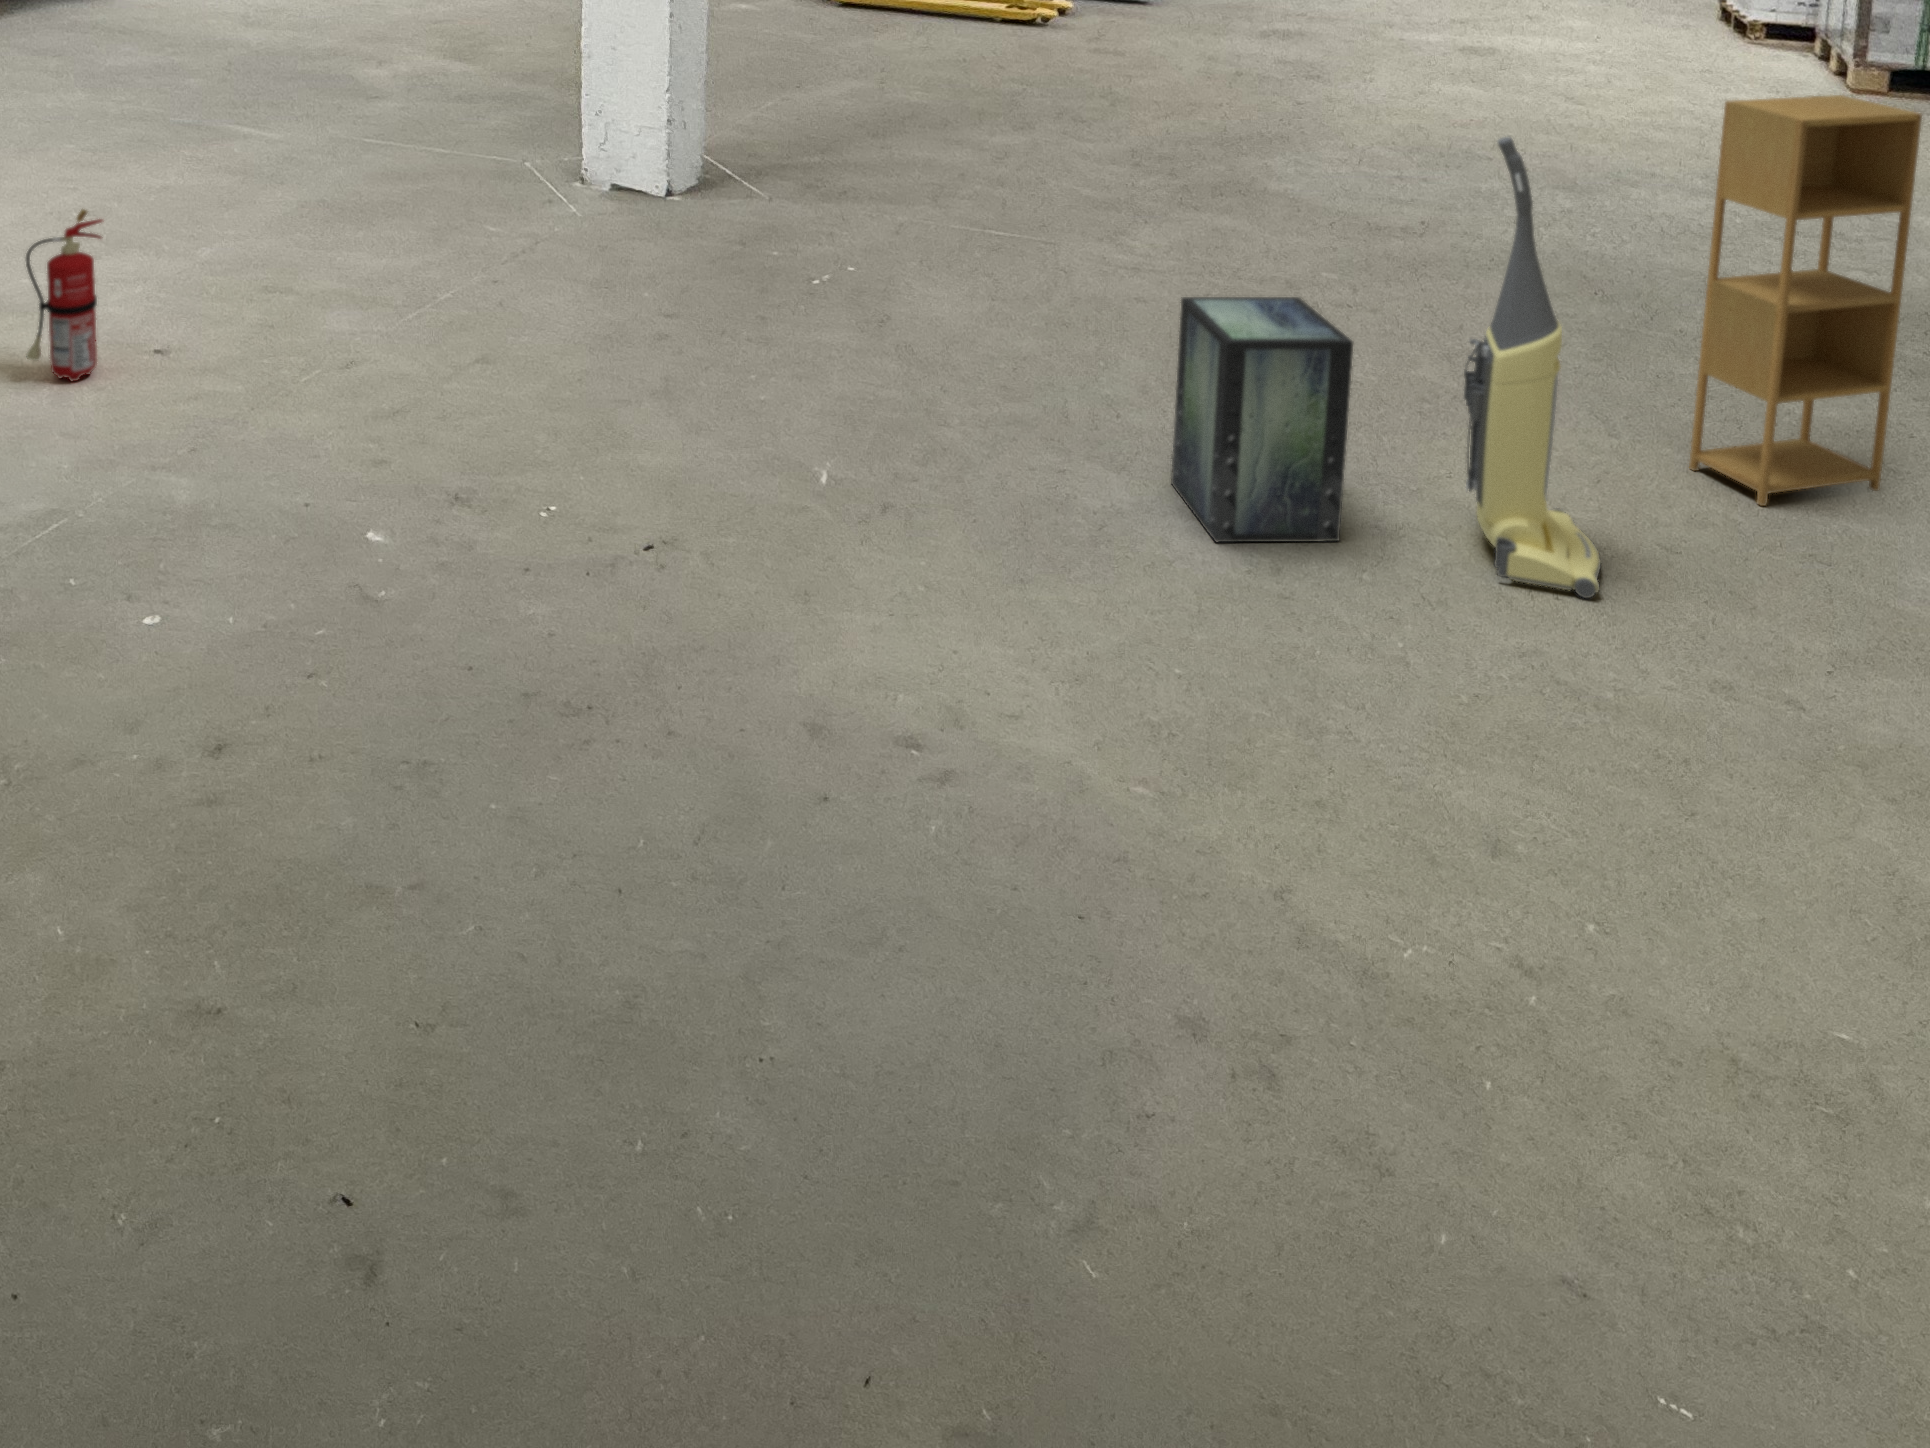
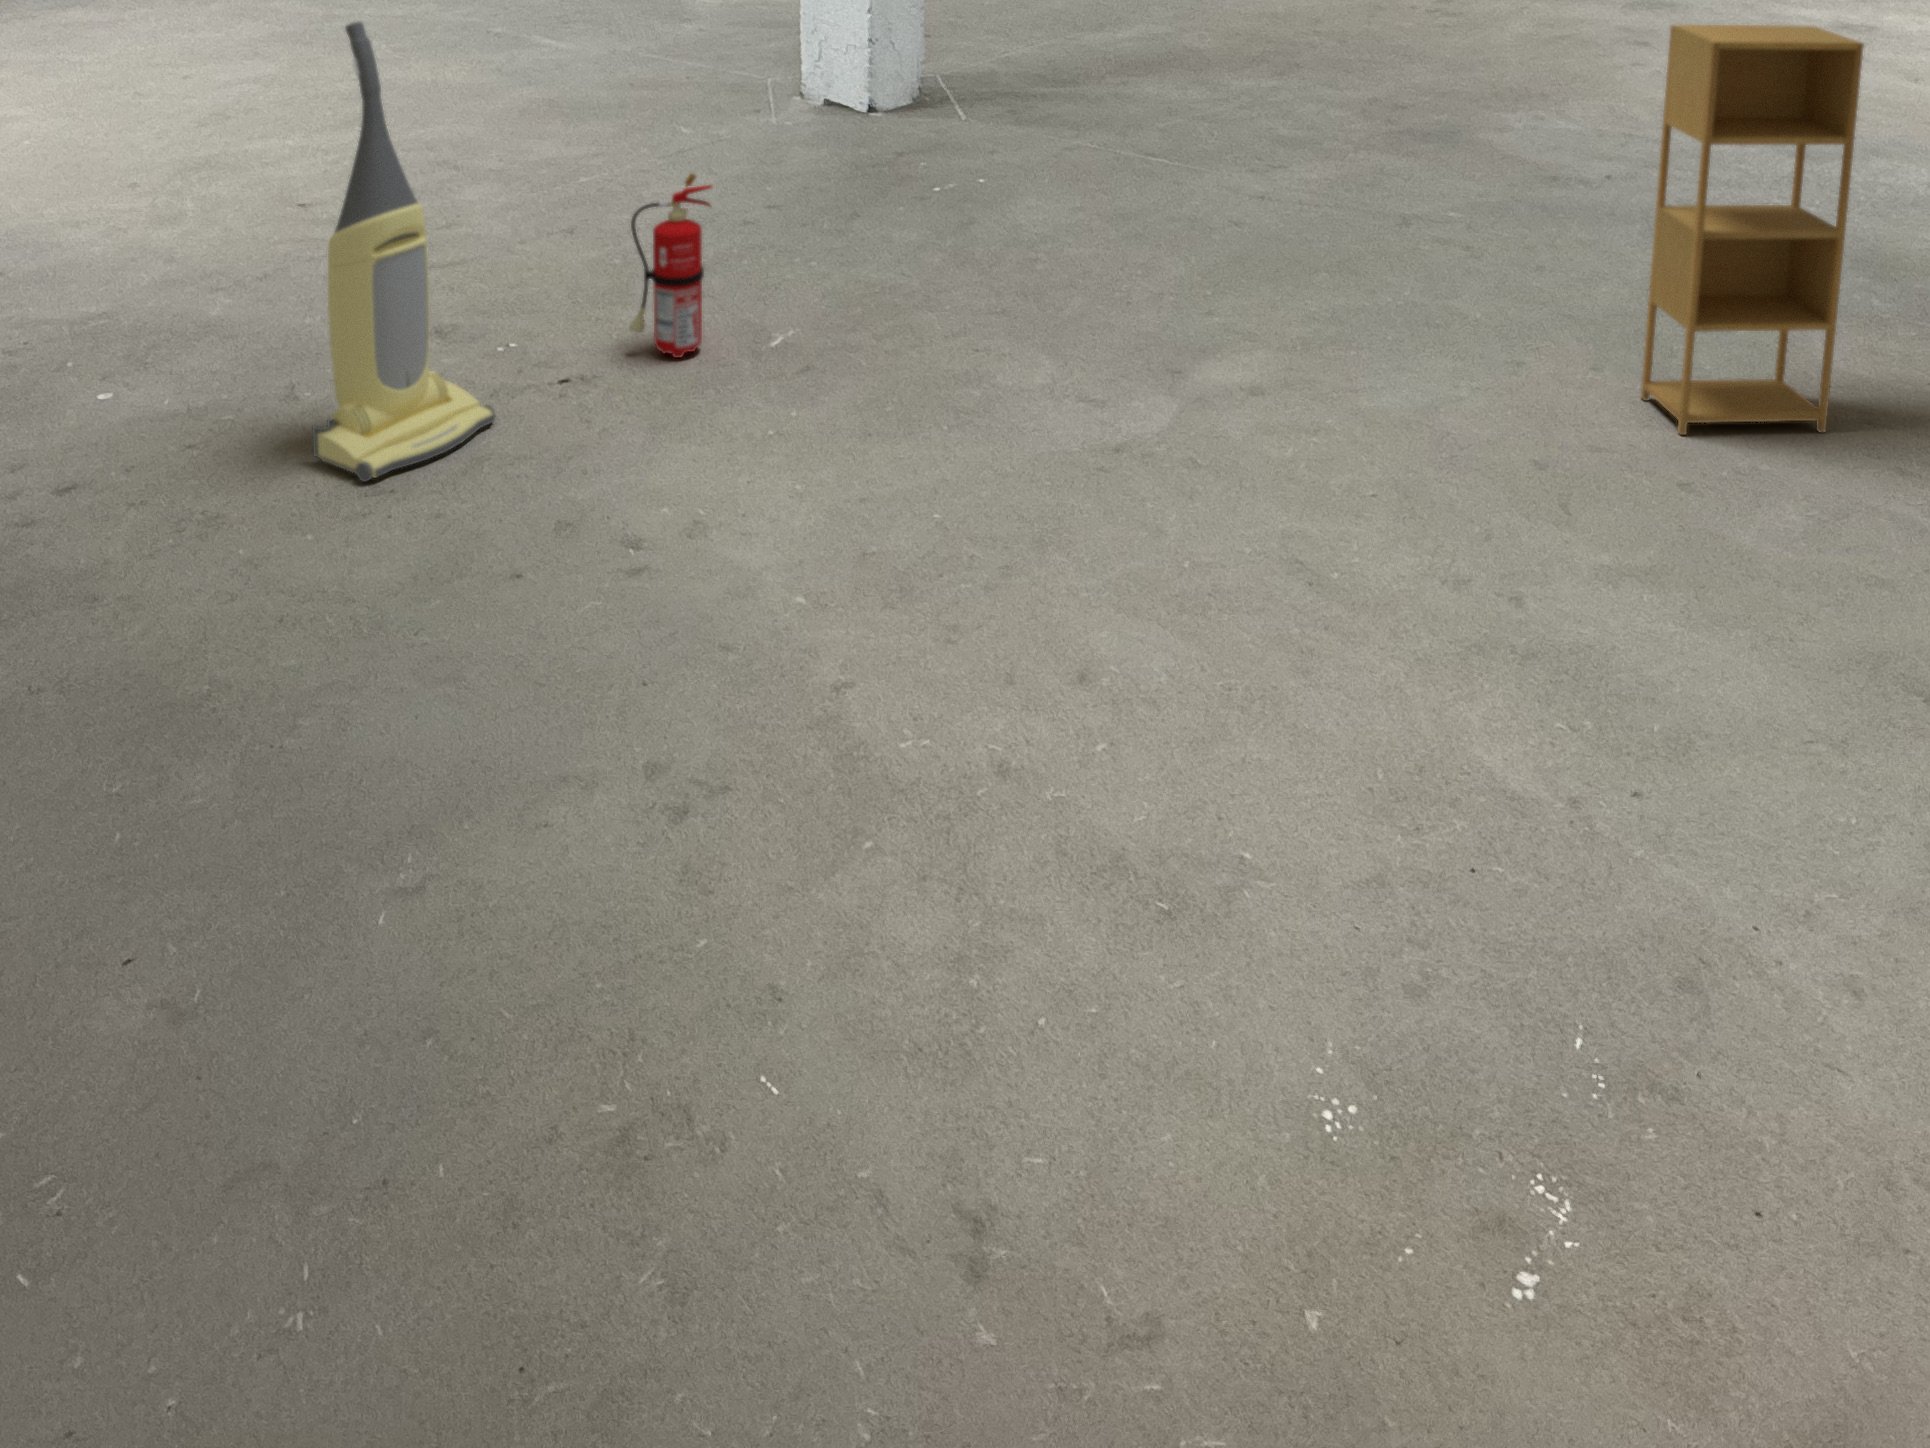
vacuum cleaner: present [1464,136,1601,598] -> present [312,22,495,482]
fire extinguisher: present [26,210,103,381] -> present [629,174,712,358]
storage box: present [1171,297,1353,542] -> none [1088,190,1220,428]

